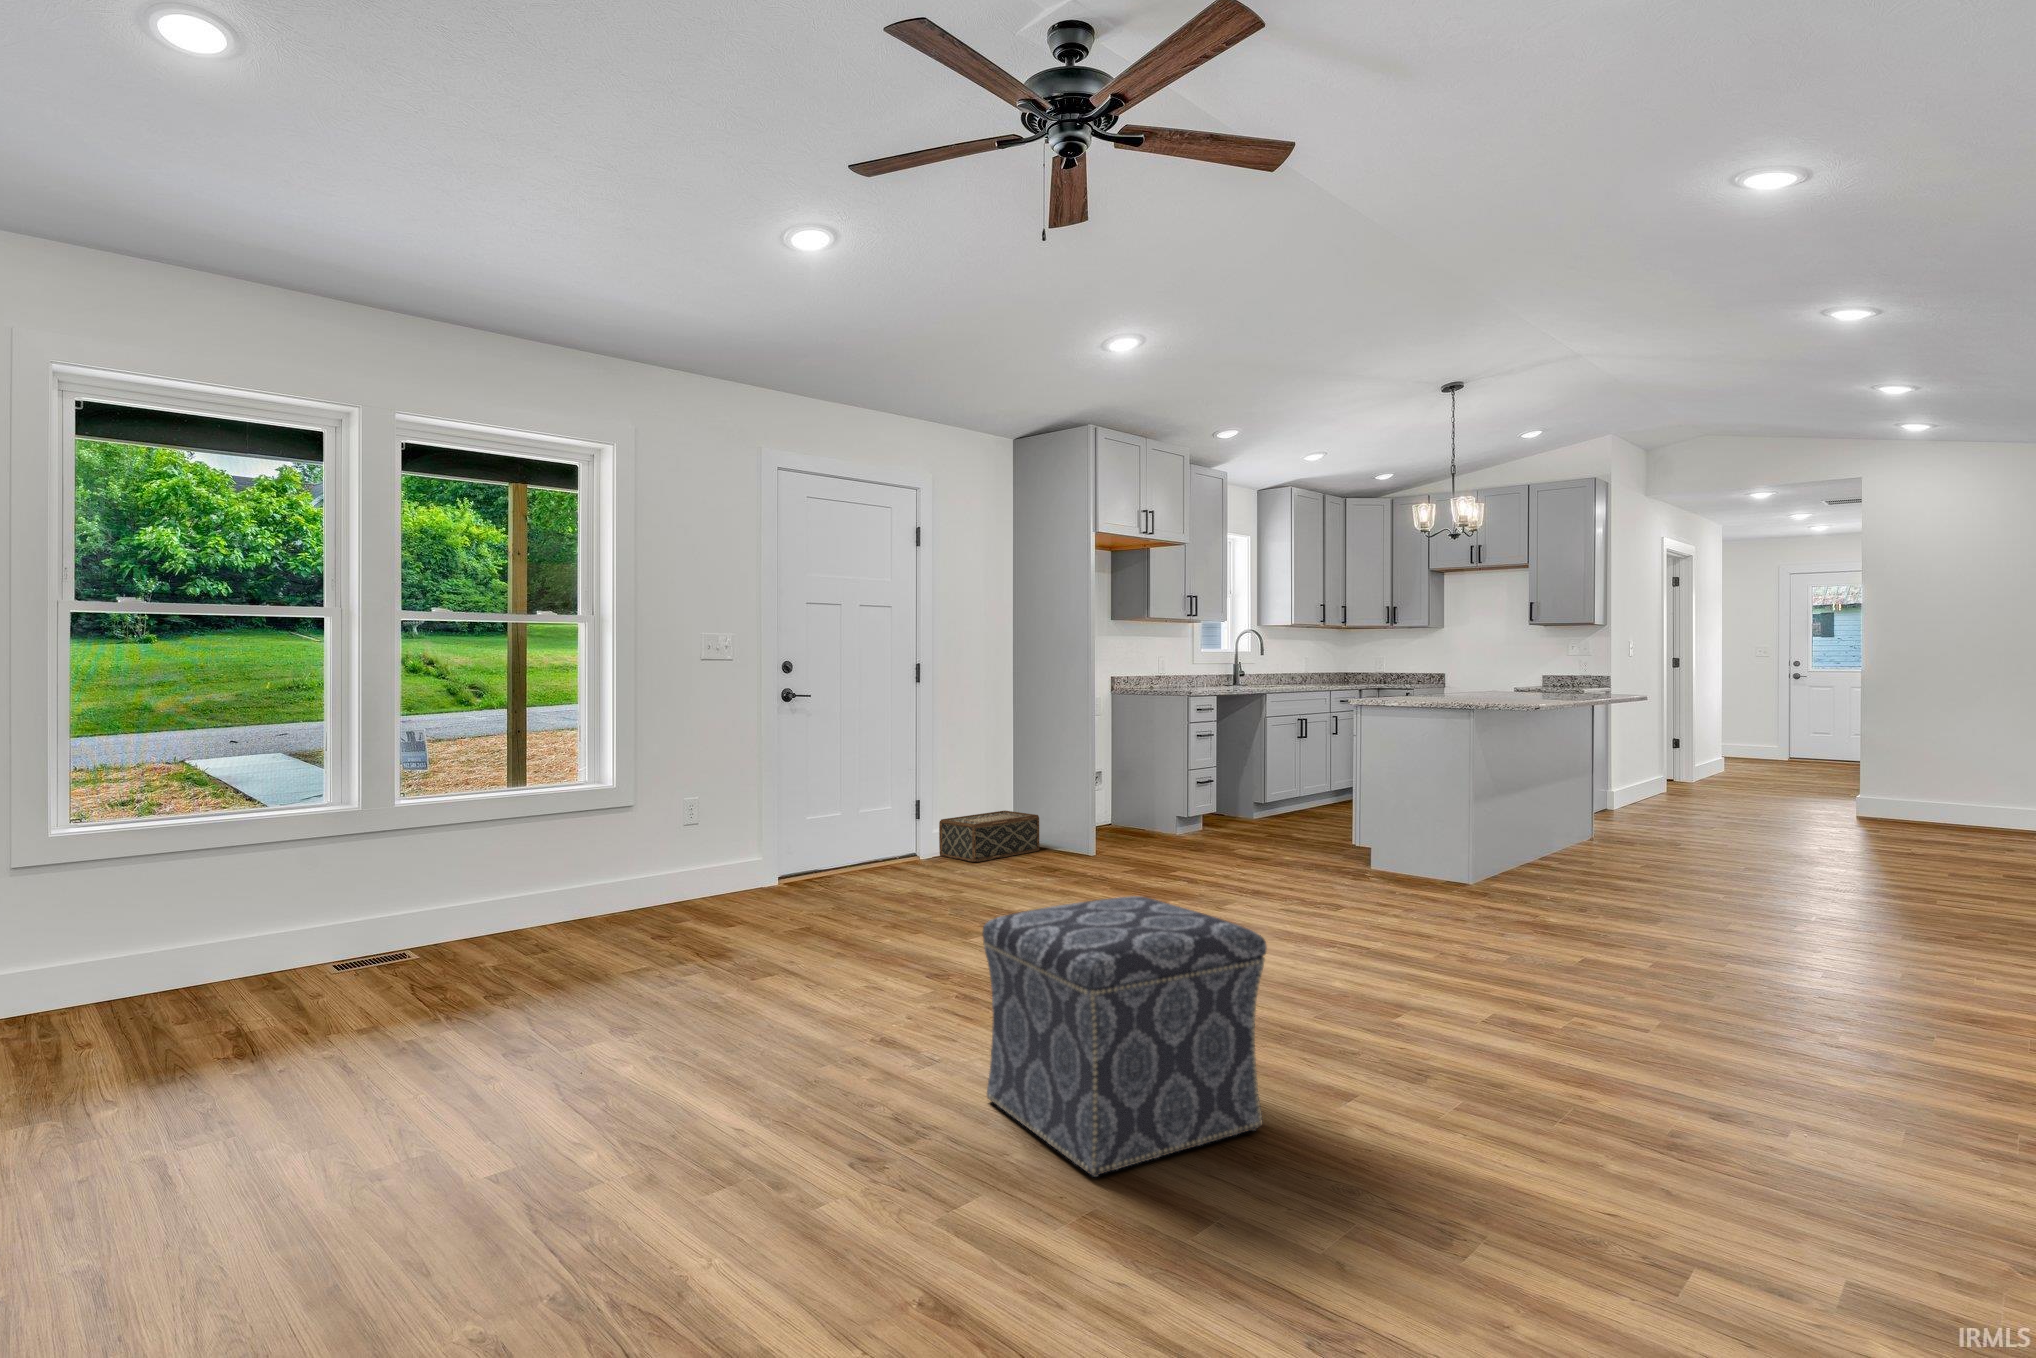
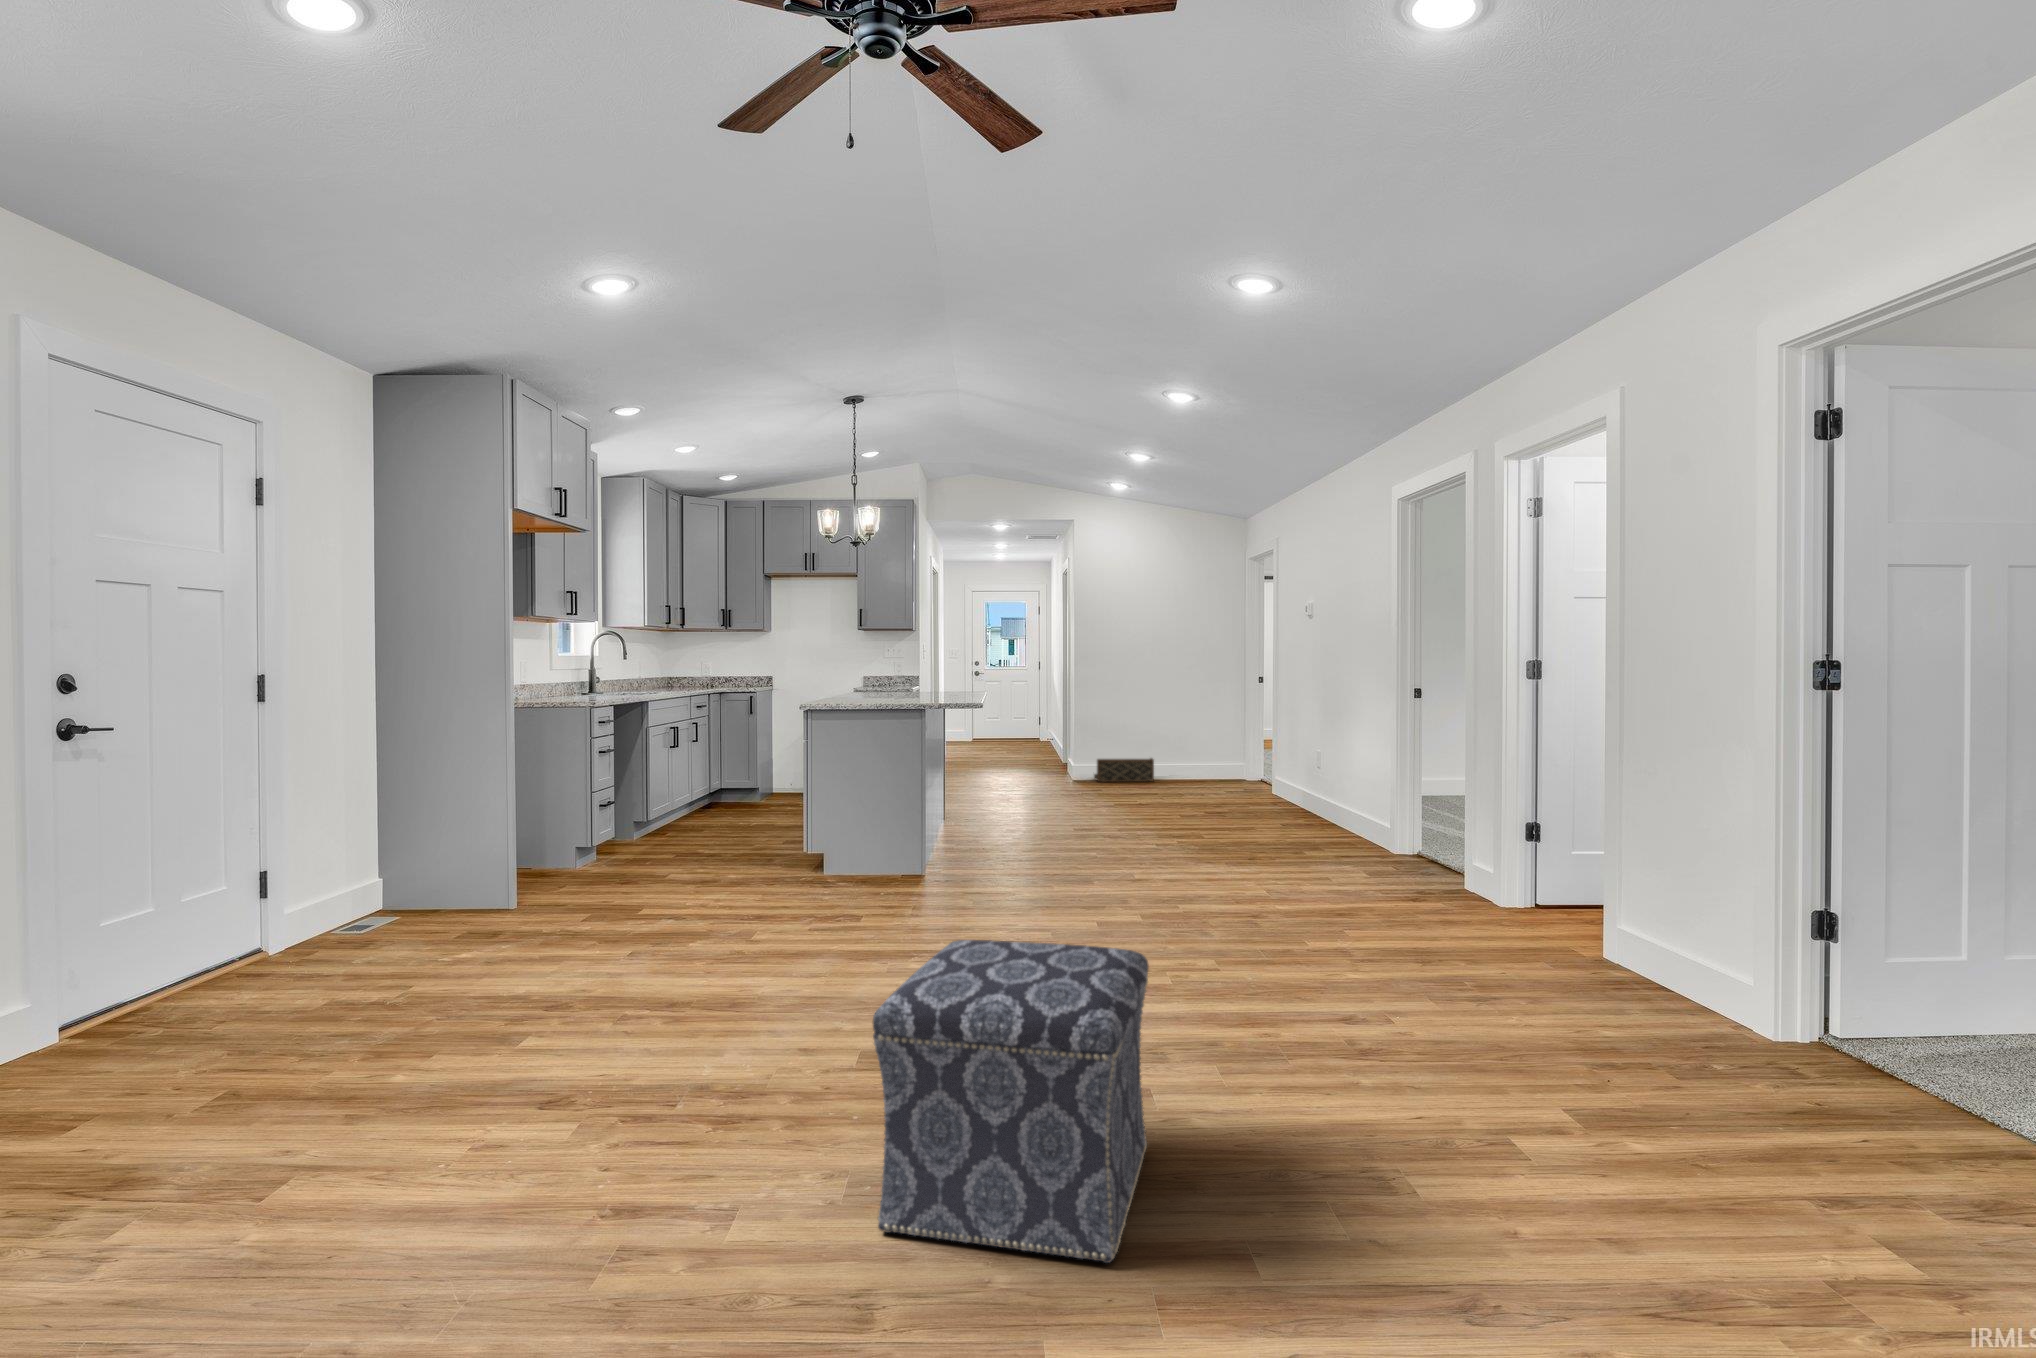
woven basket: present [939,811,1039,862] -> present [1094,758,1154,782]

